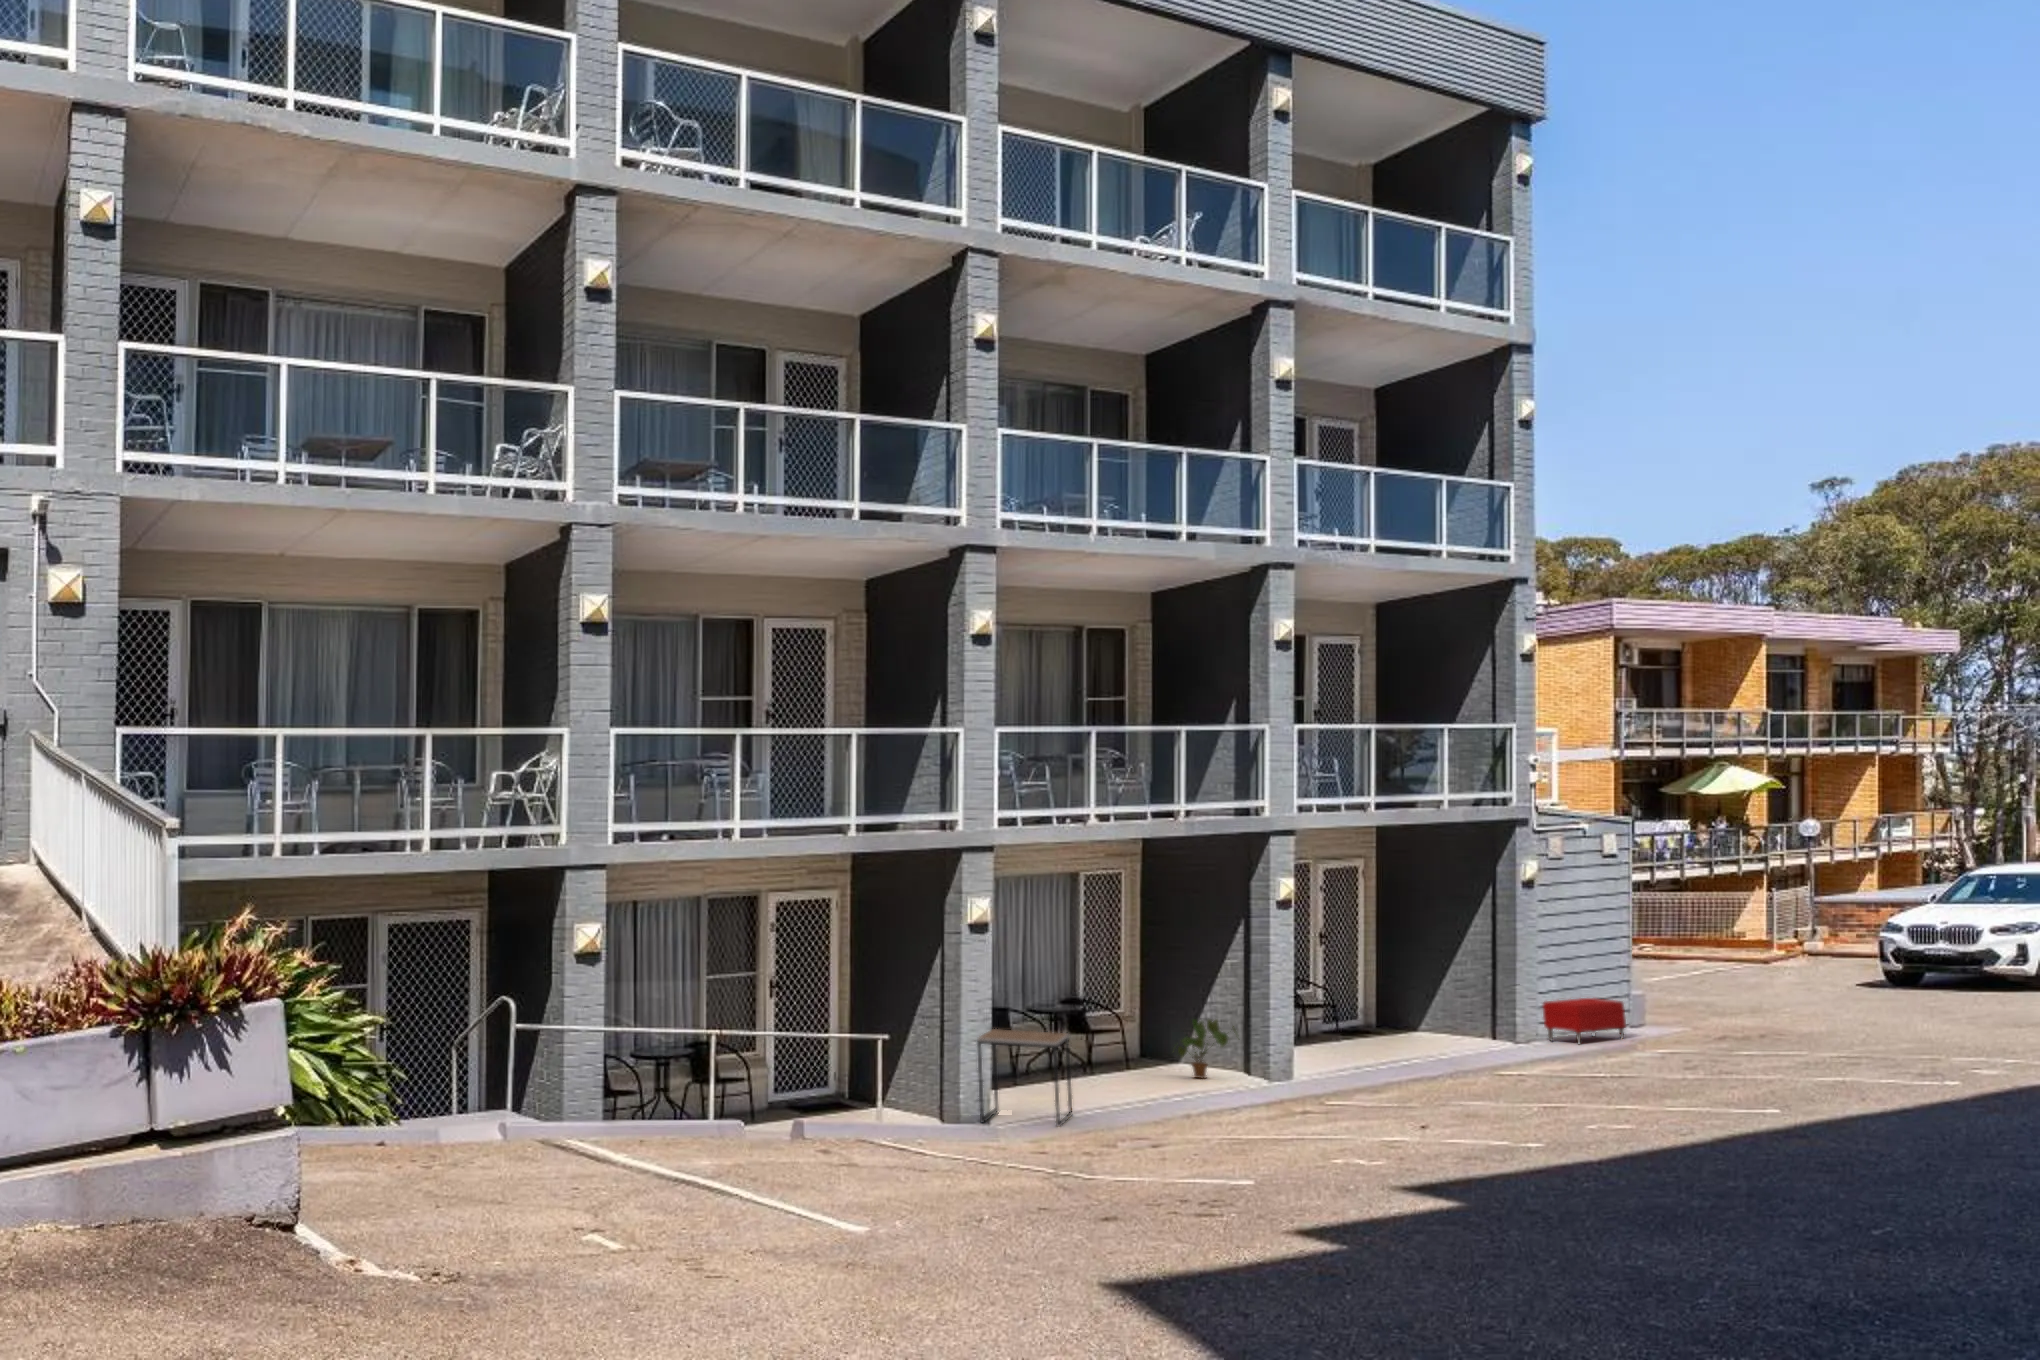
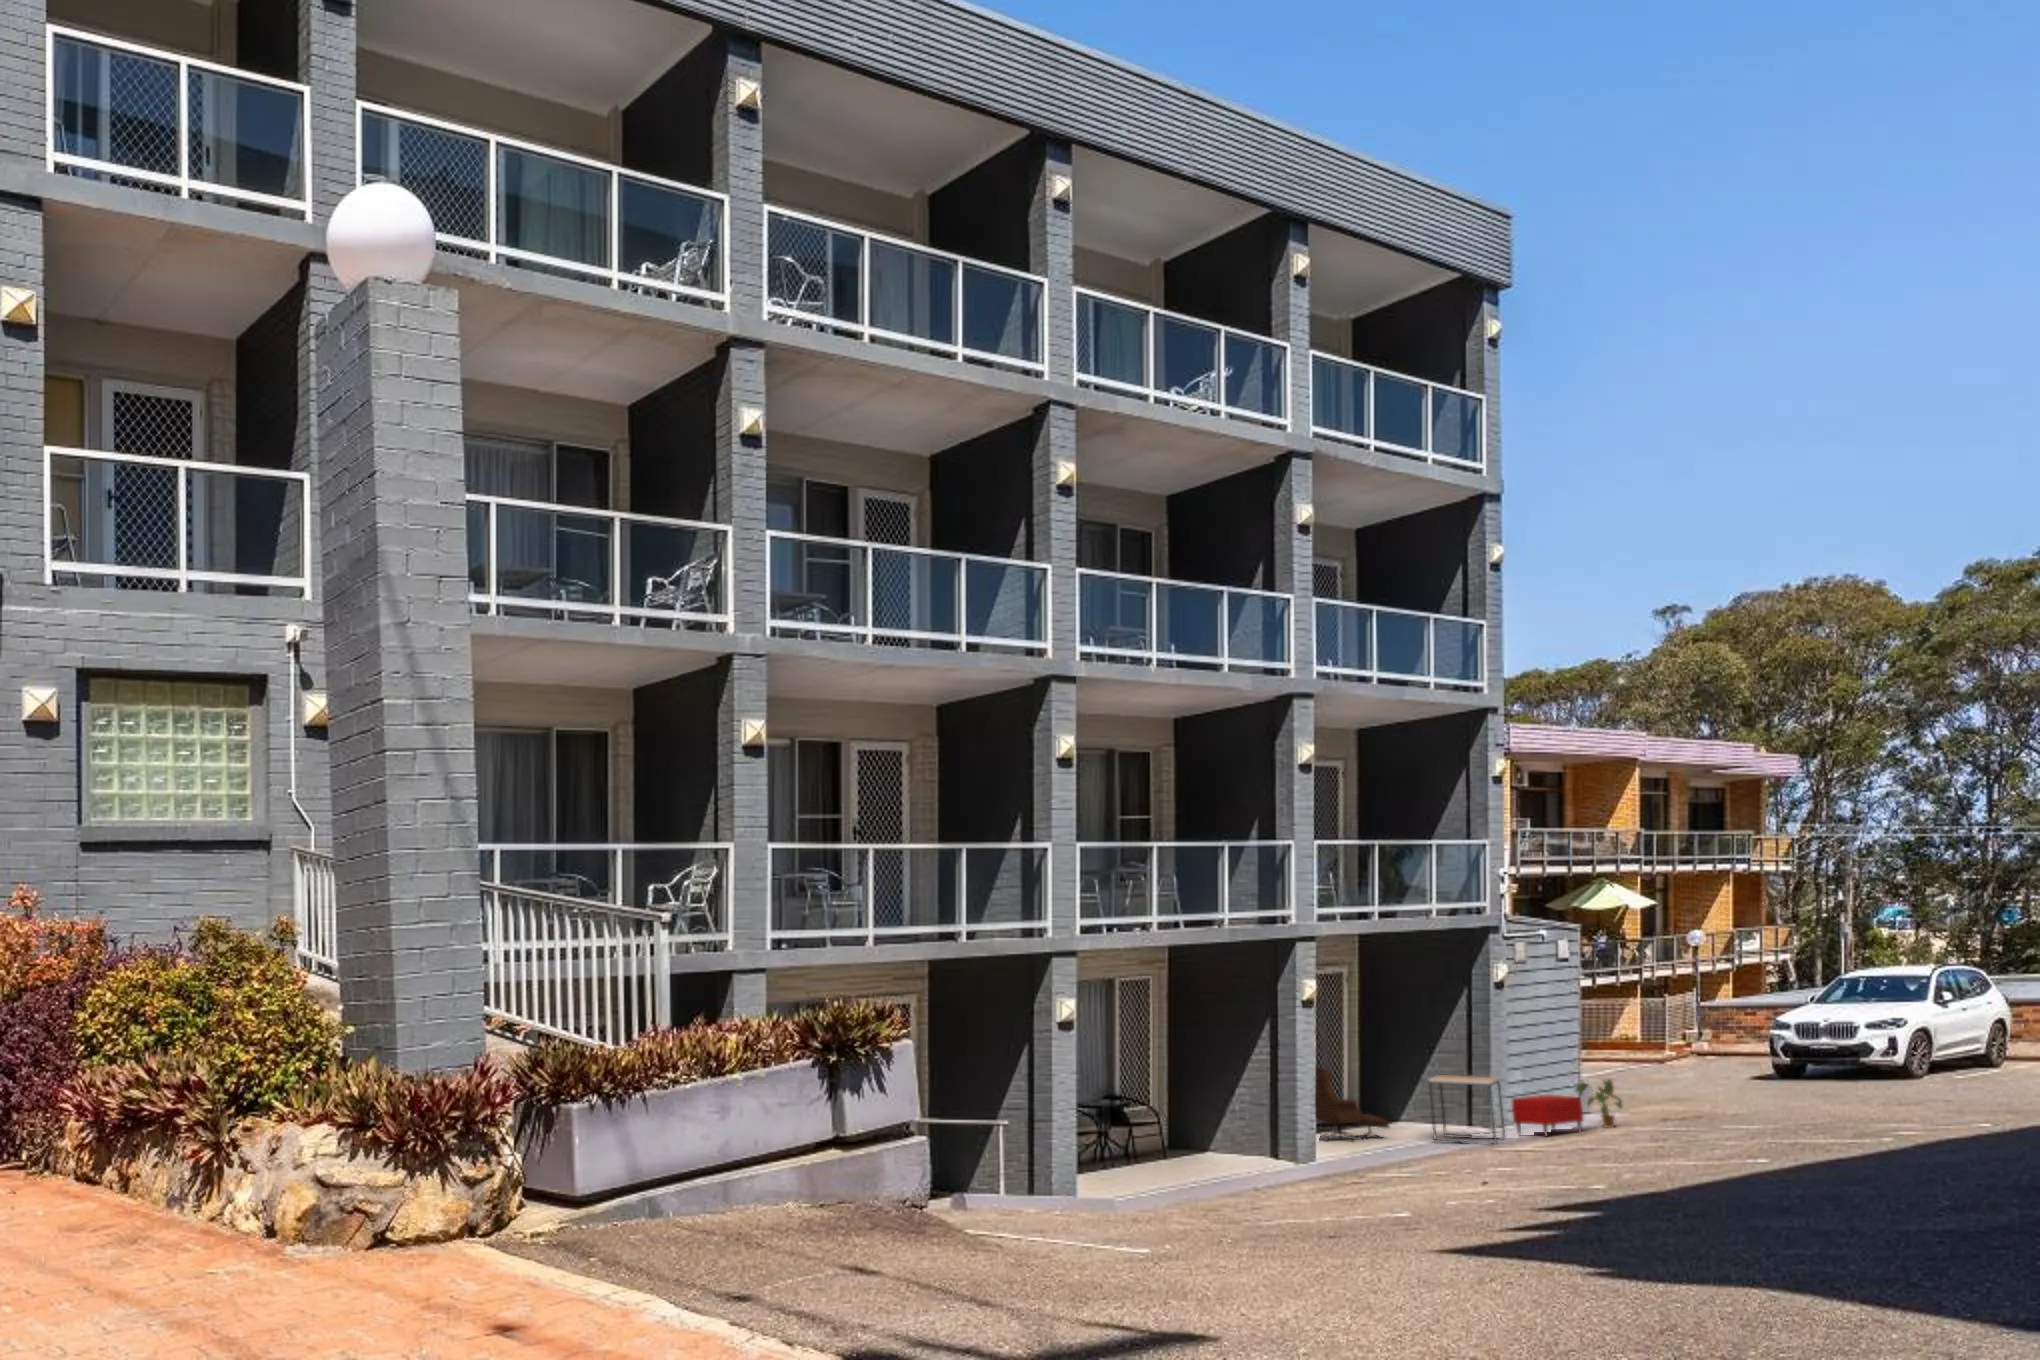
lounge chair: none [1308,964,1406,1046] -> present [1315,1067,1389,1139]
house plant: present [1175,1019,1235,1079] -> present [1575,1080,1622,1128]
side table: present [977,1029,1072,1126] -> present [1428,1075,1505,1144]

